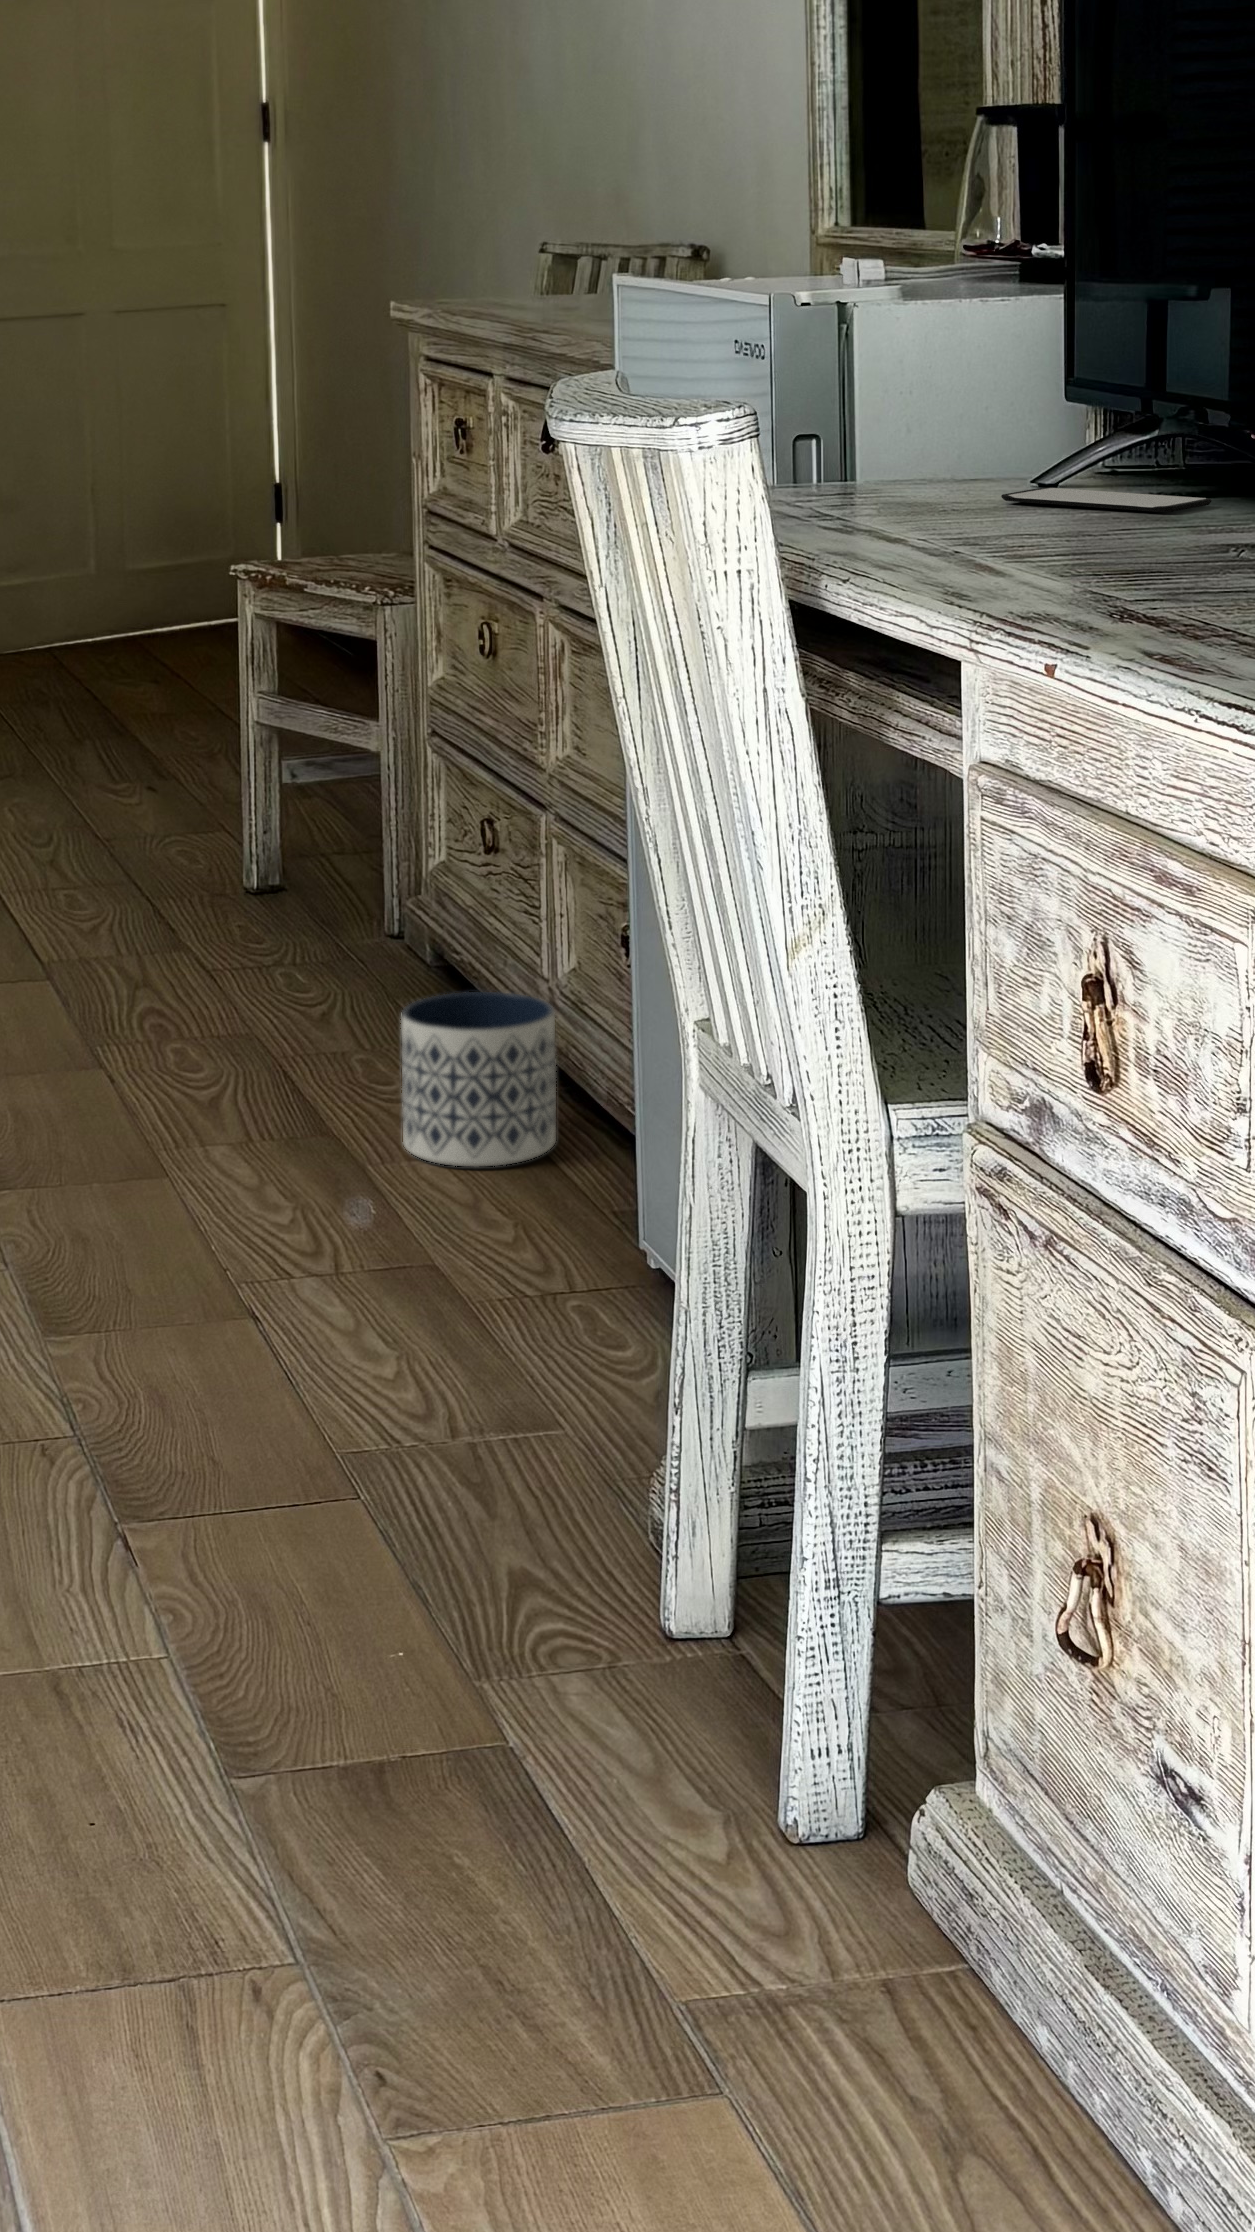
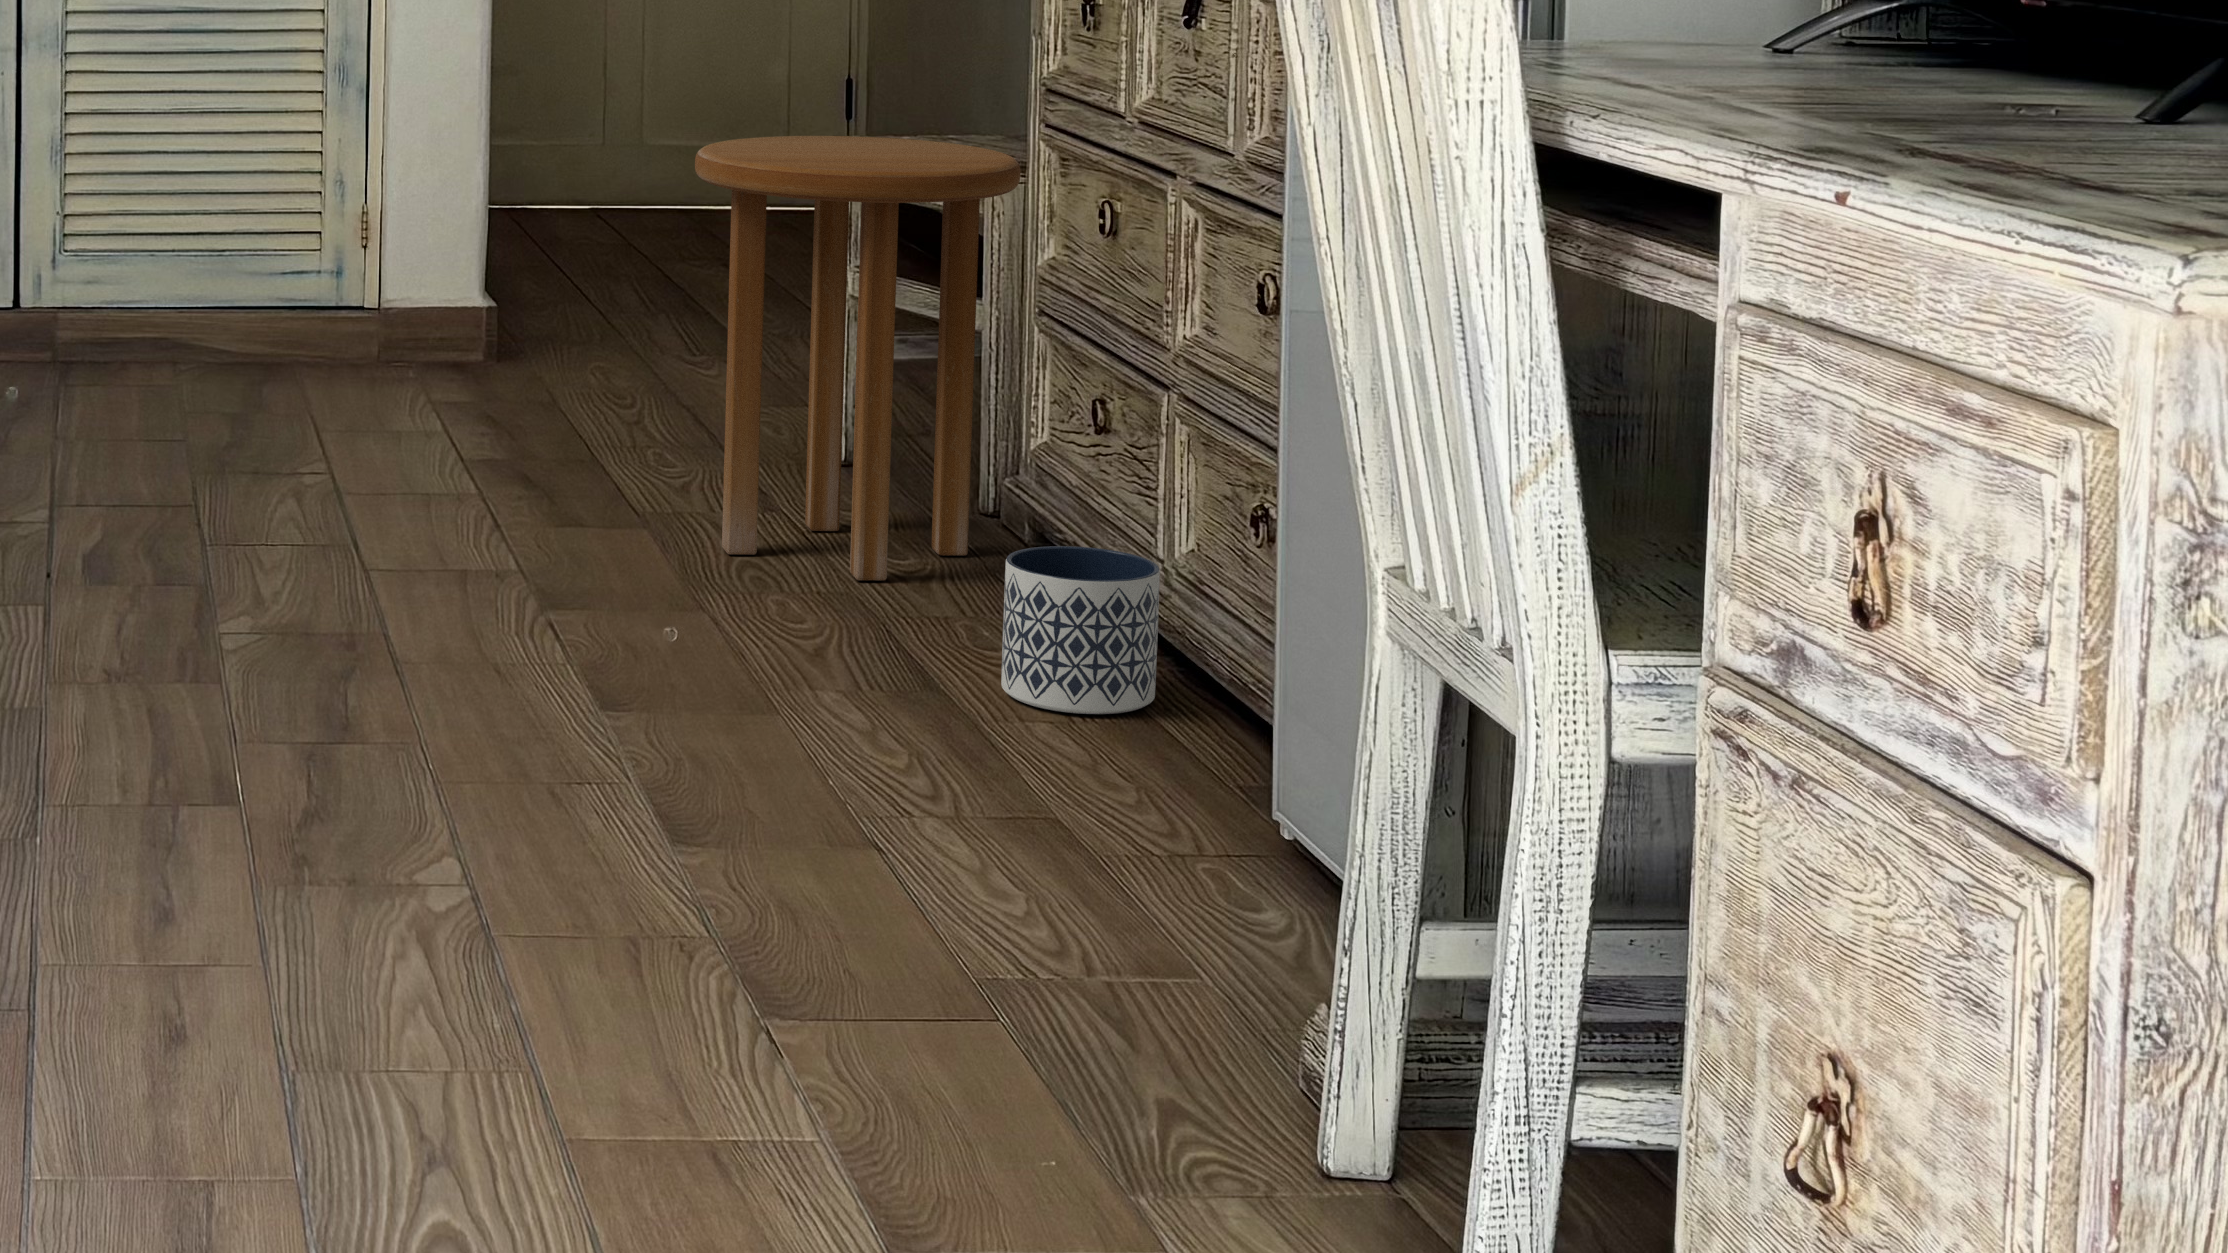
smartphone: present [1001,488,1212,512] -> none [1713,53,1948,78]
side table: none [83,572,416,1037] -> present [695,136,1020,580]

